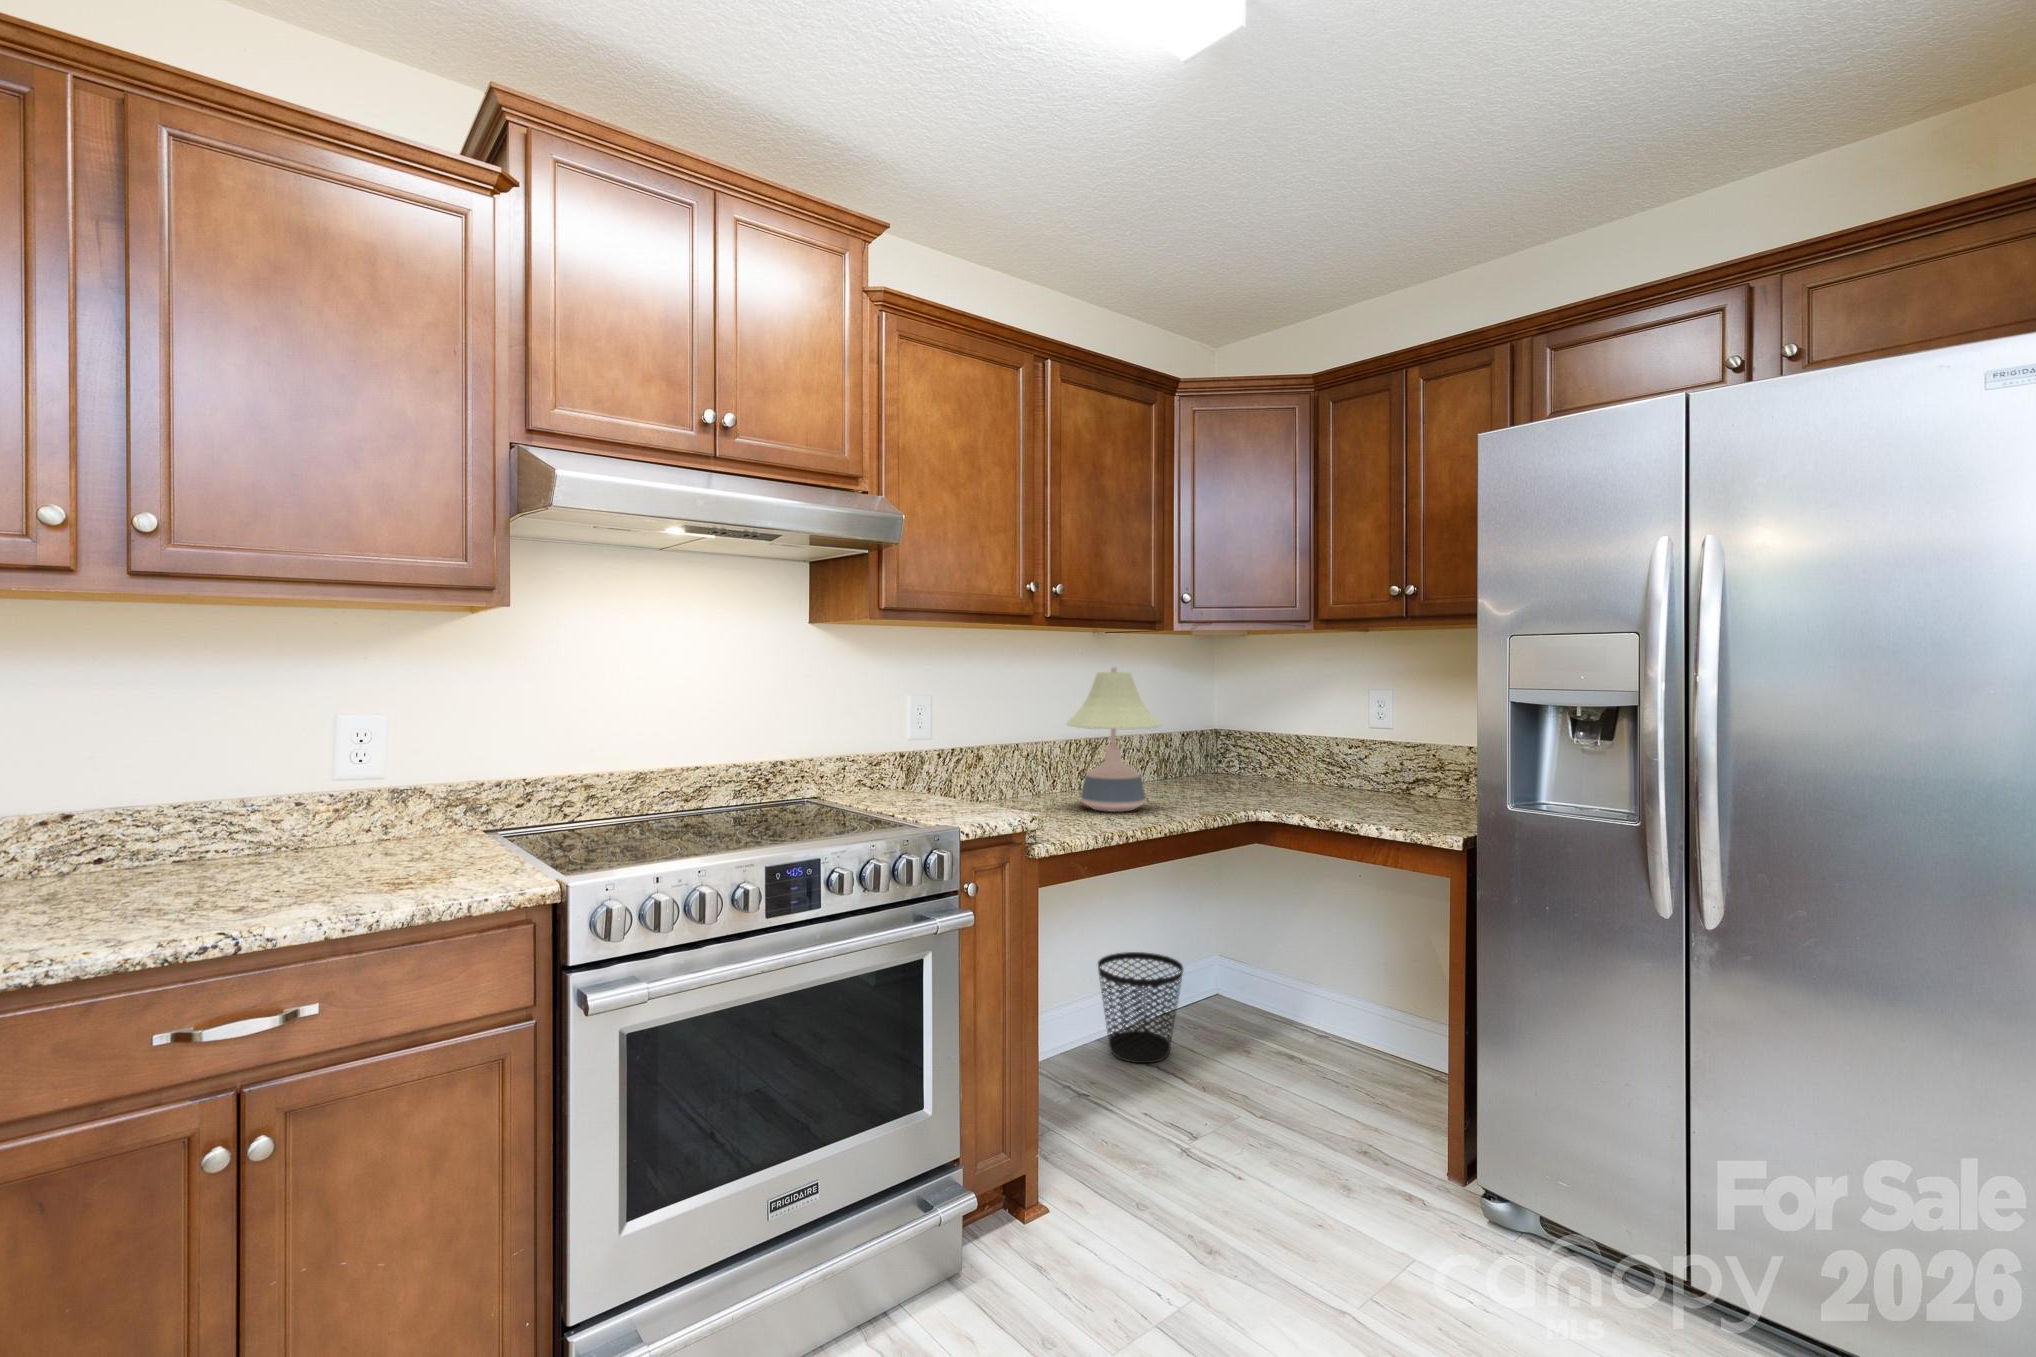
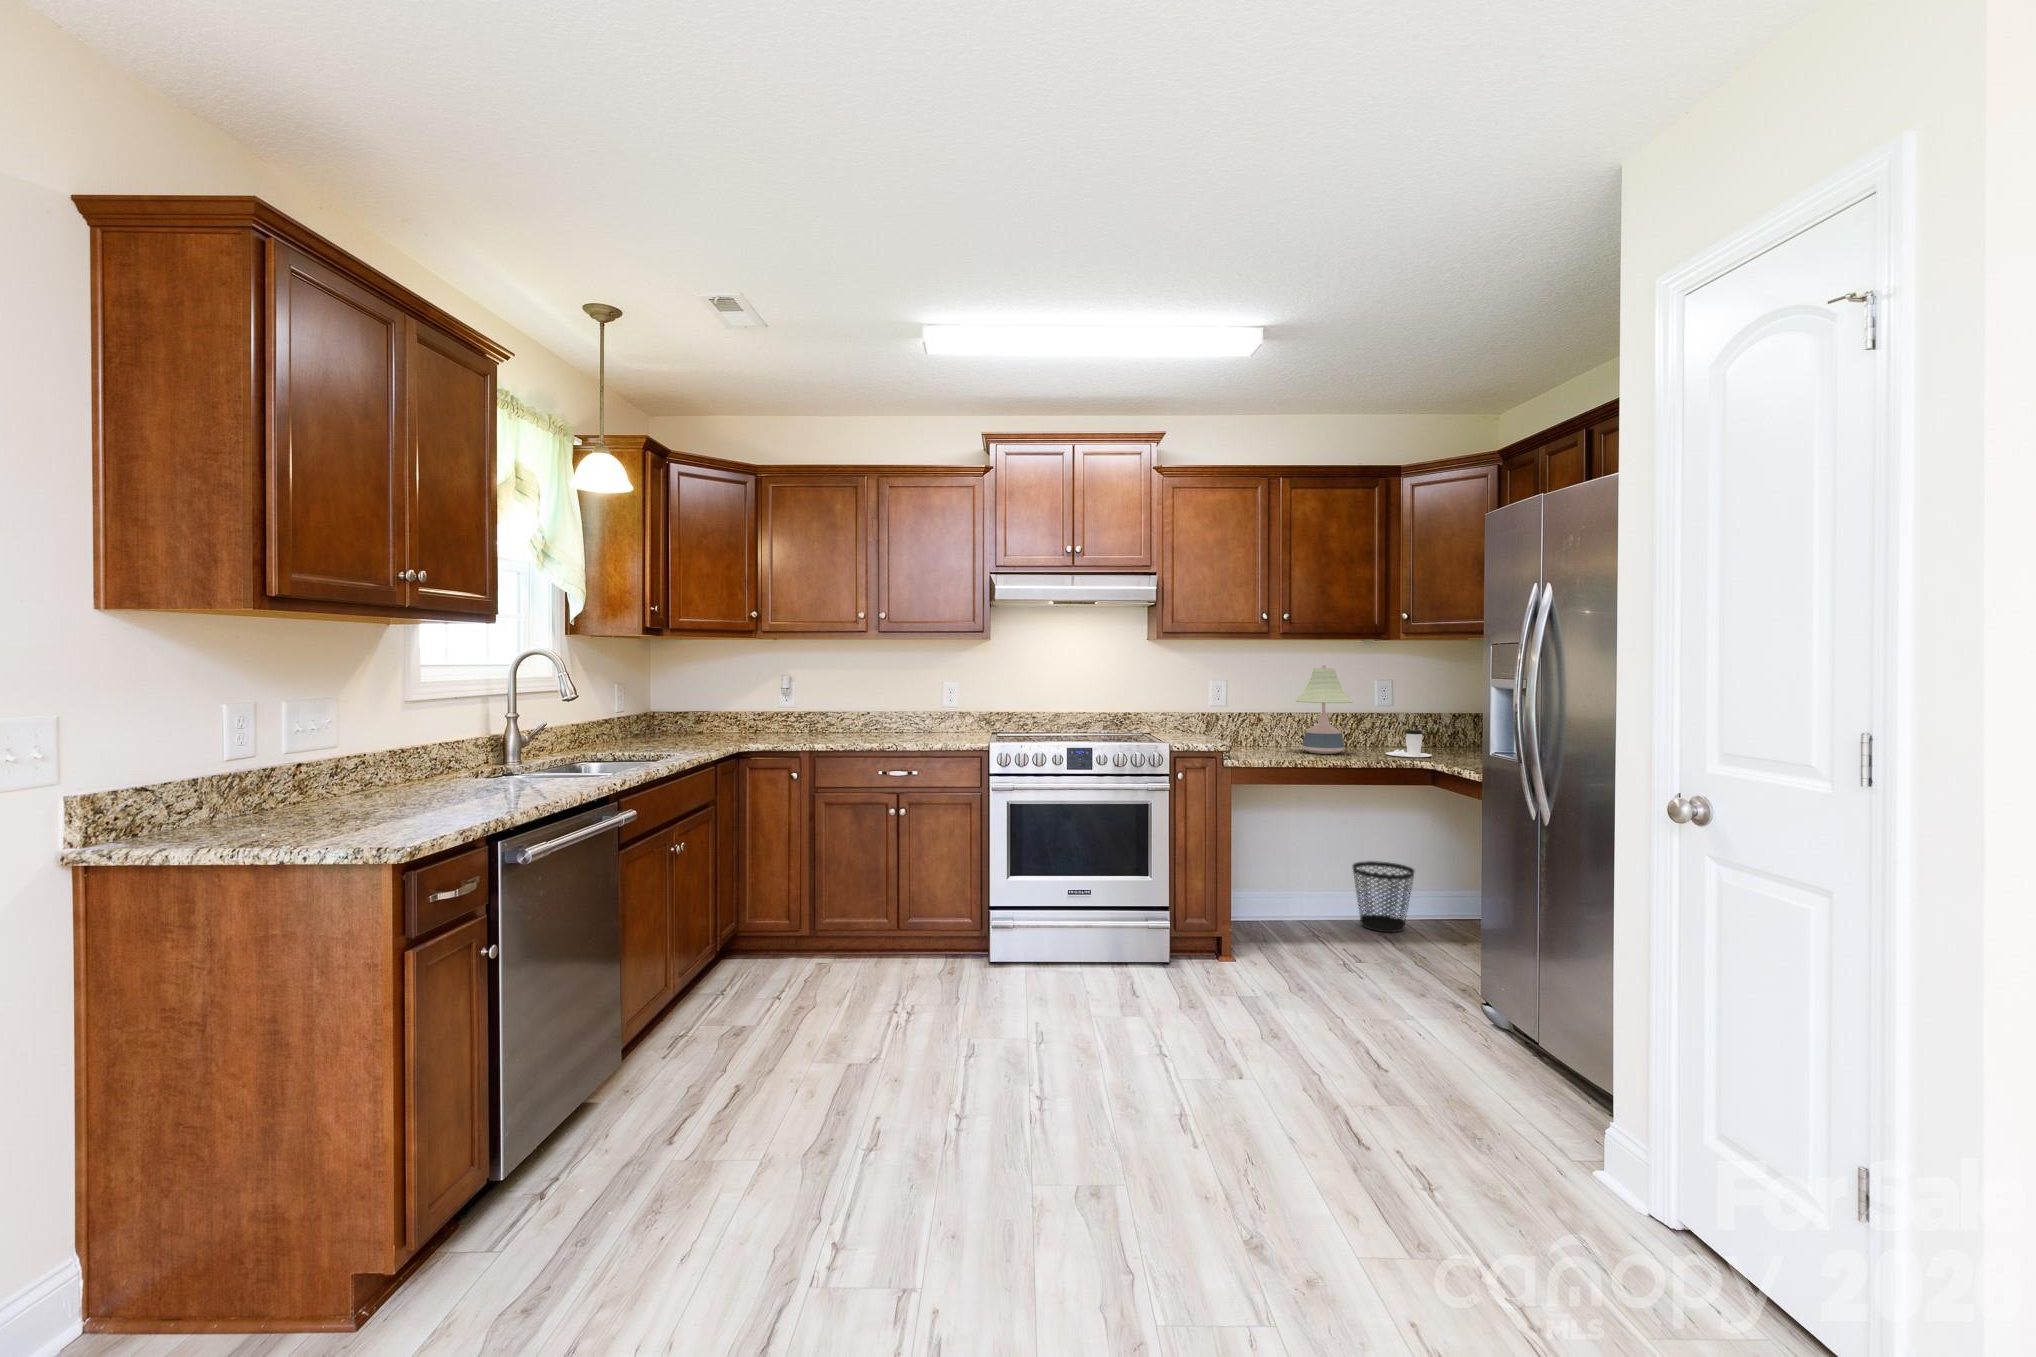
coffee cup: none [1186,763,1252,806] -> present [1386,730,1432,758]

